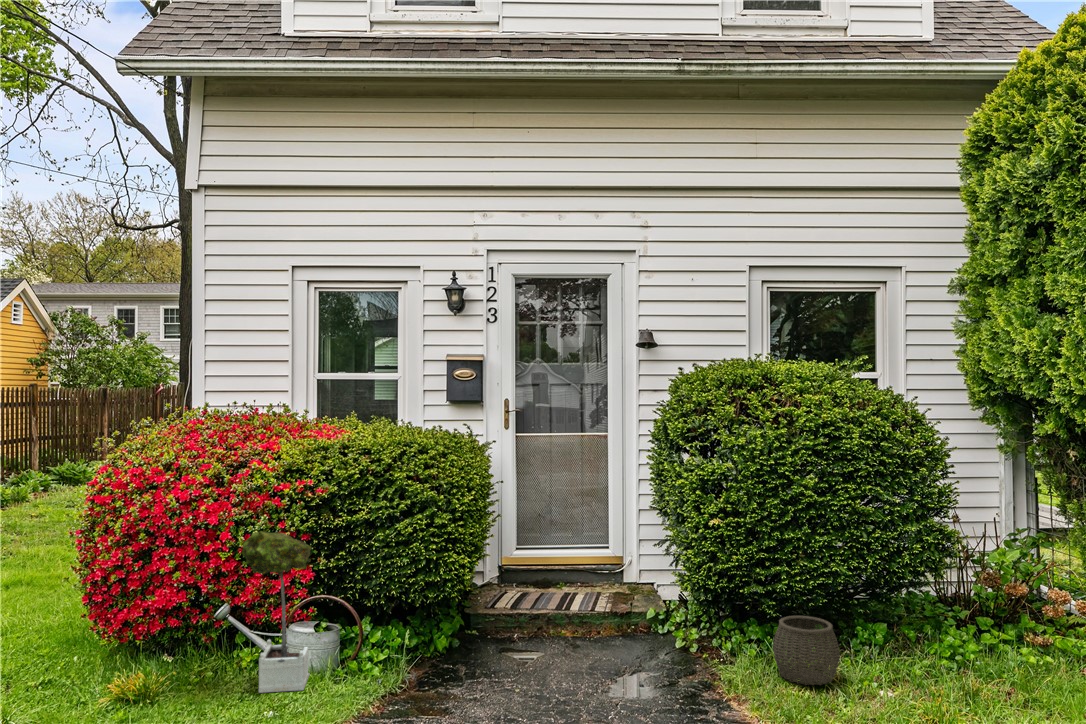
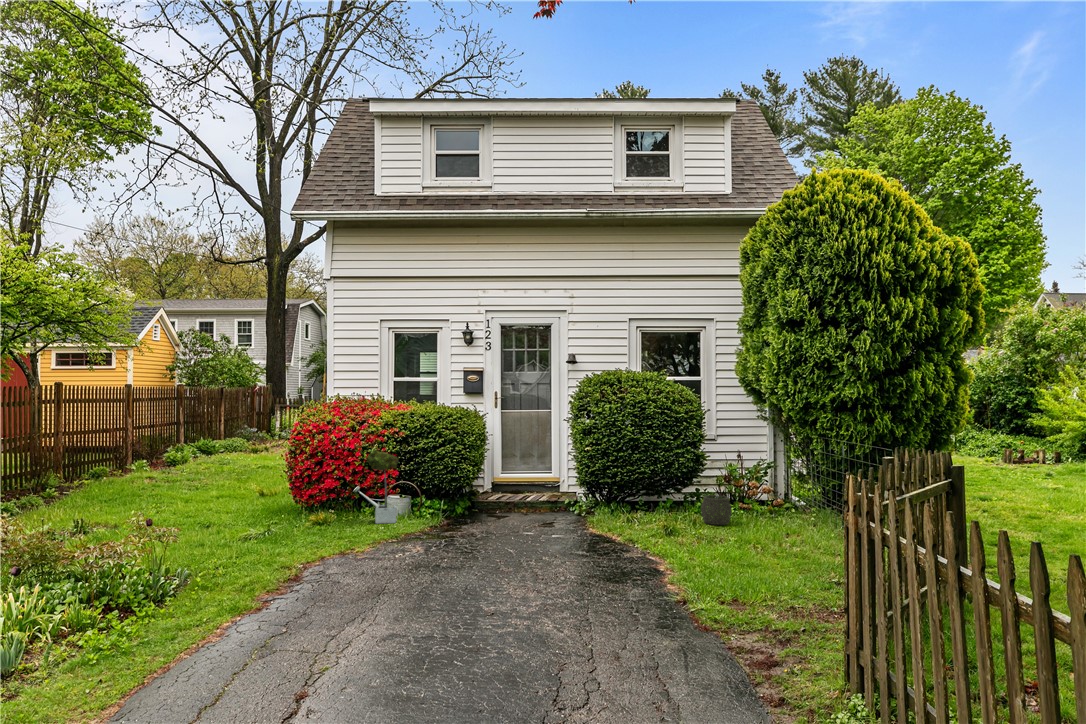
woven basket: present [773,616,840,685] -> present [701,495,732,525]

